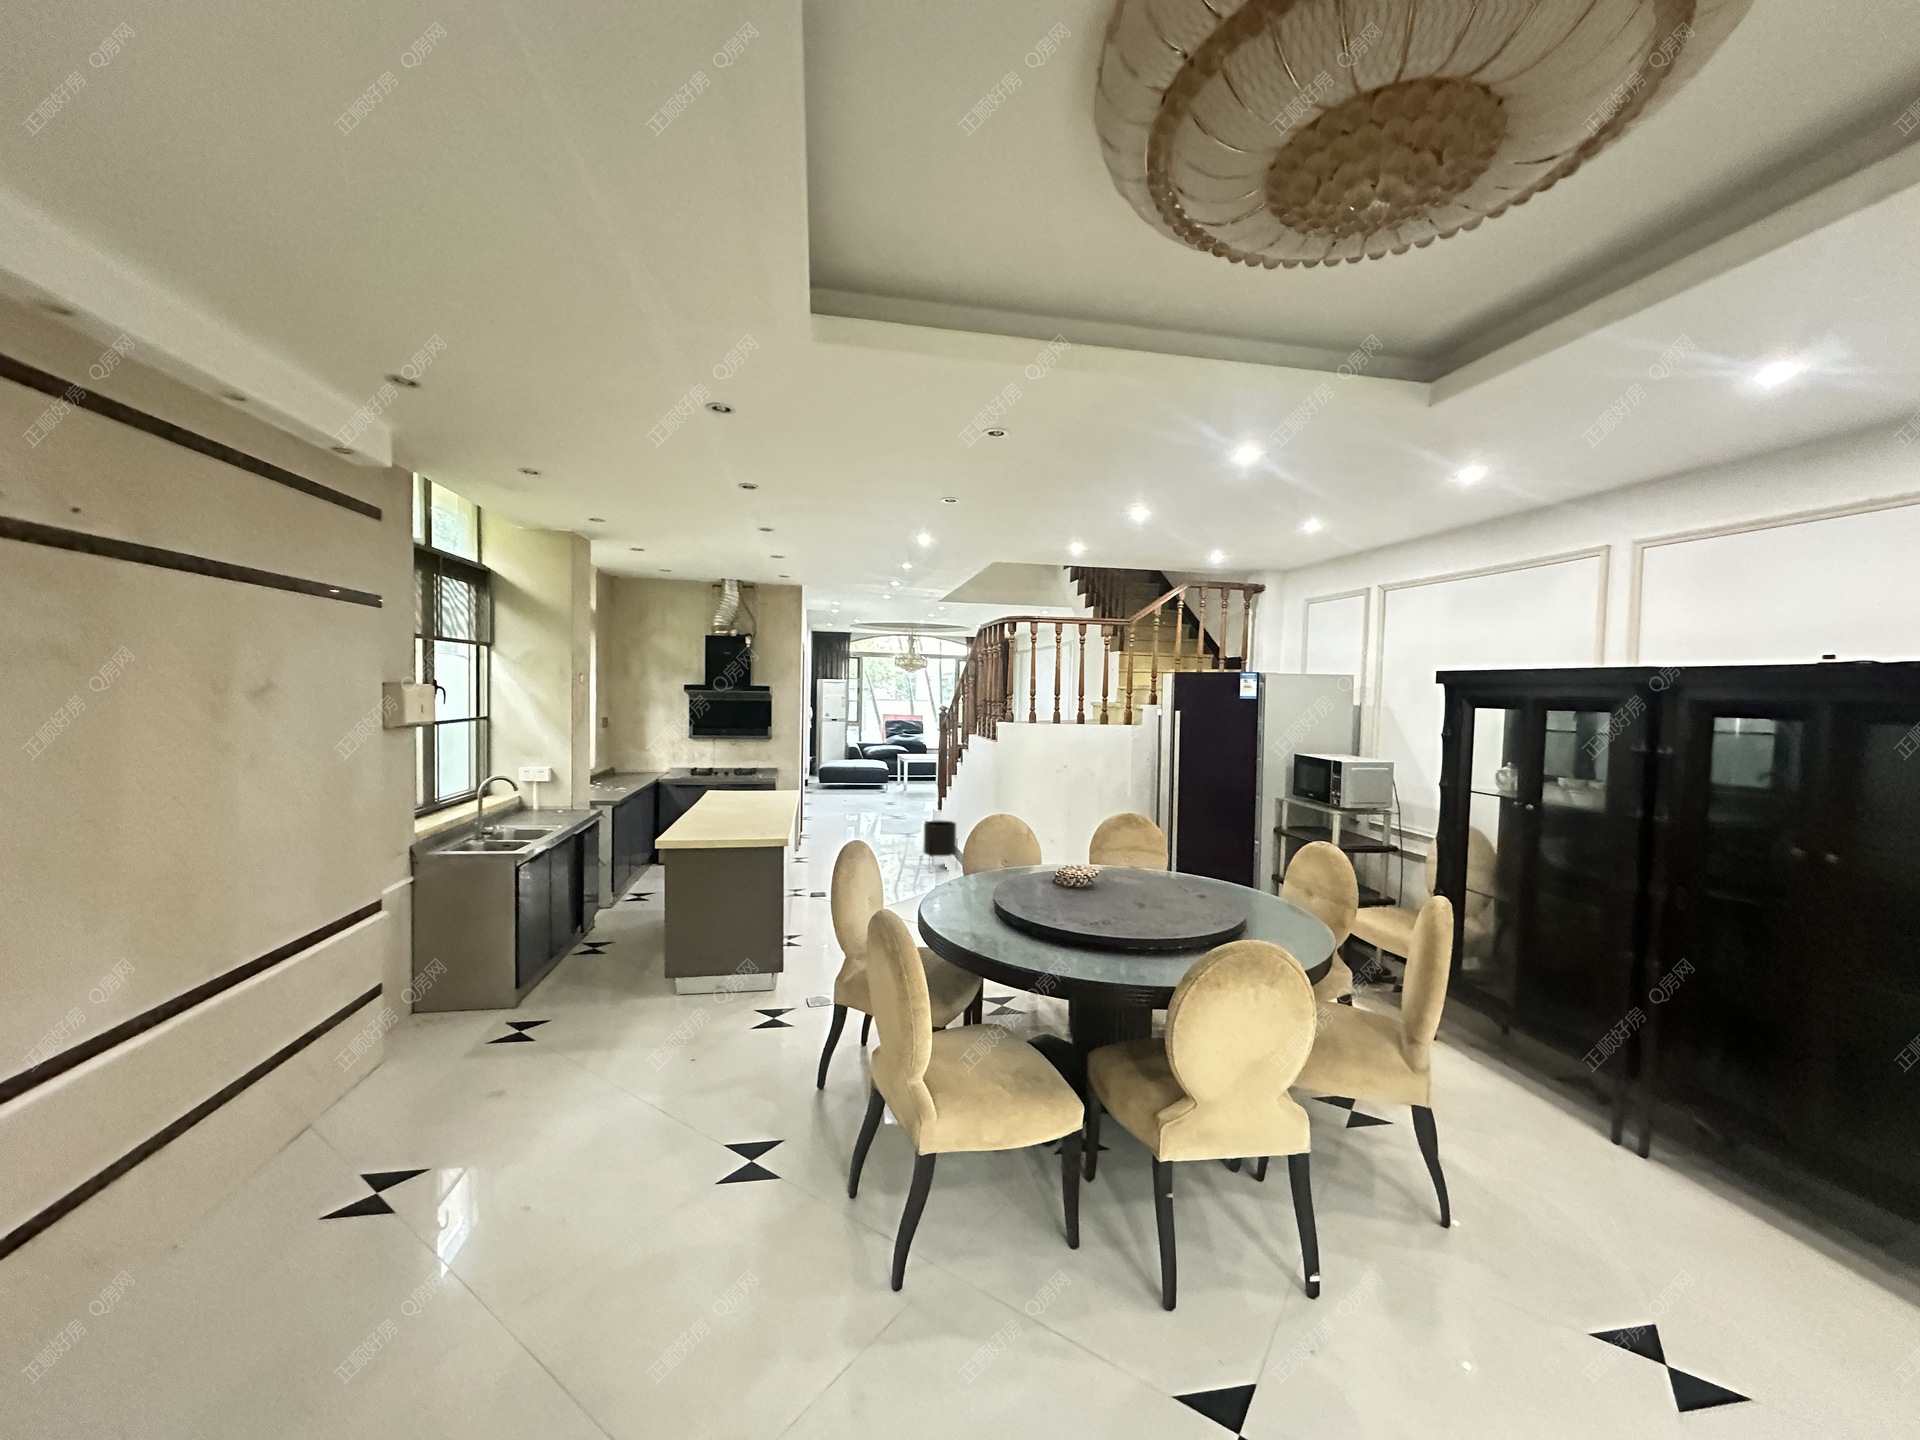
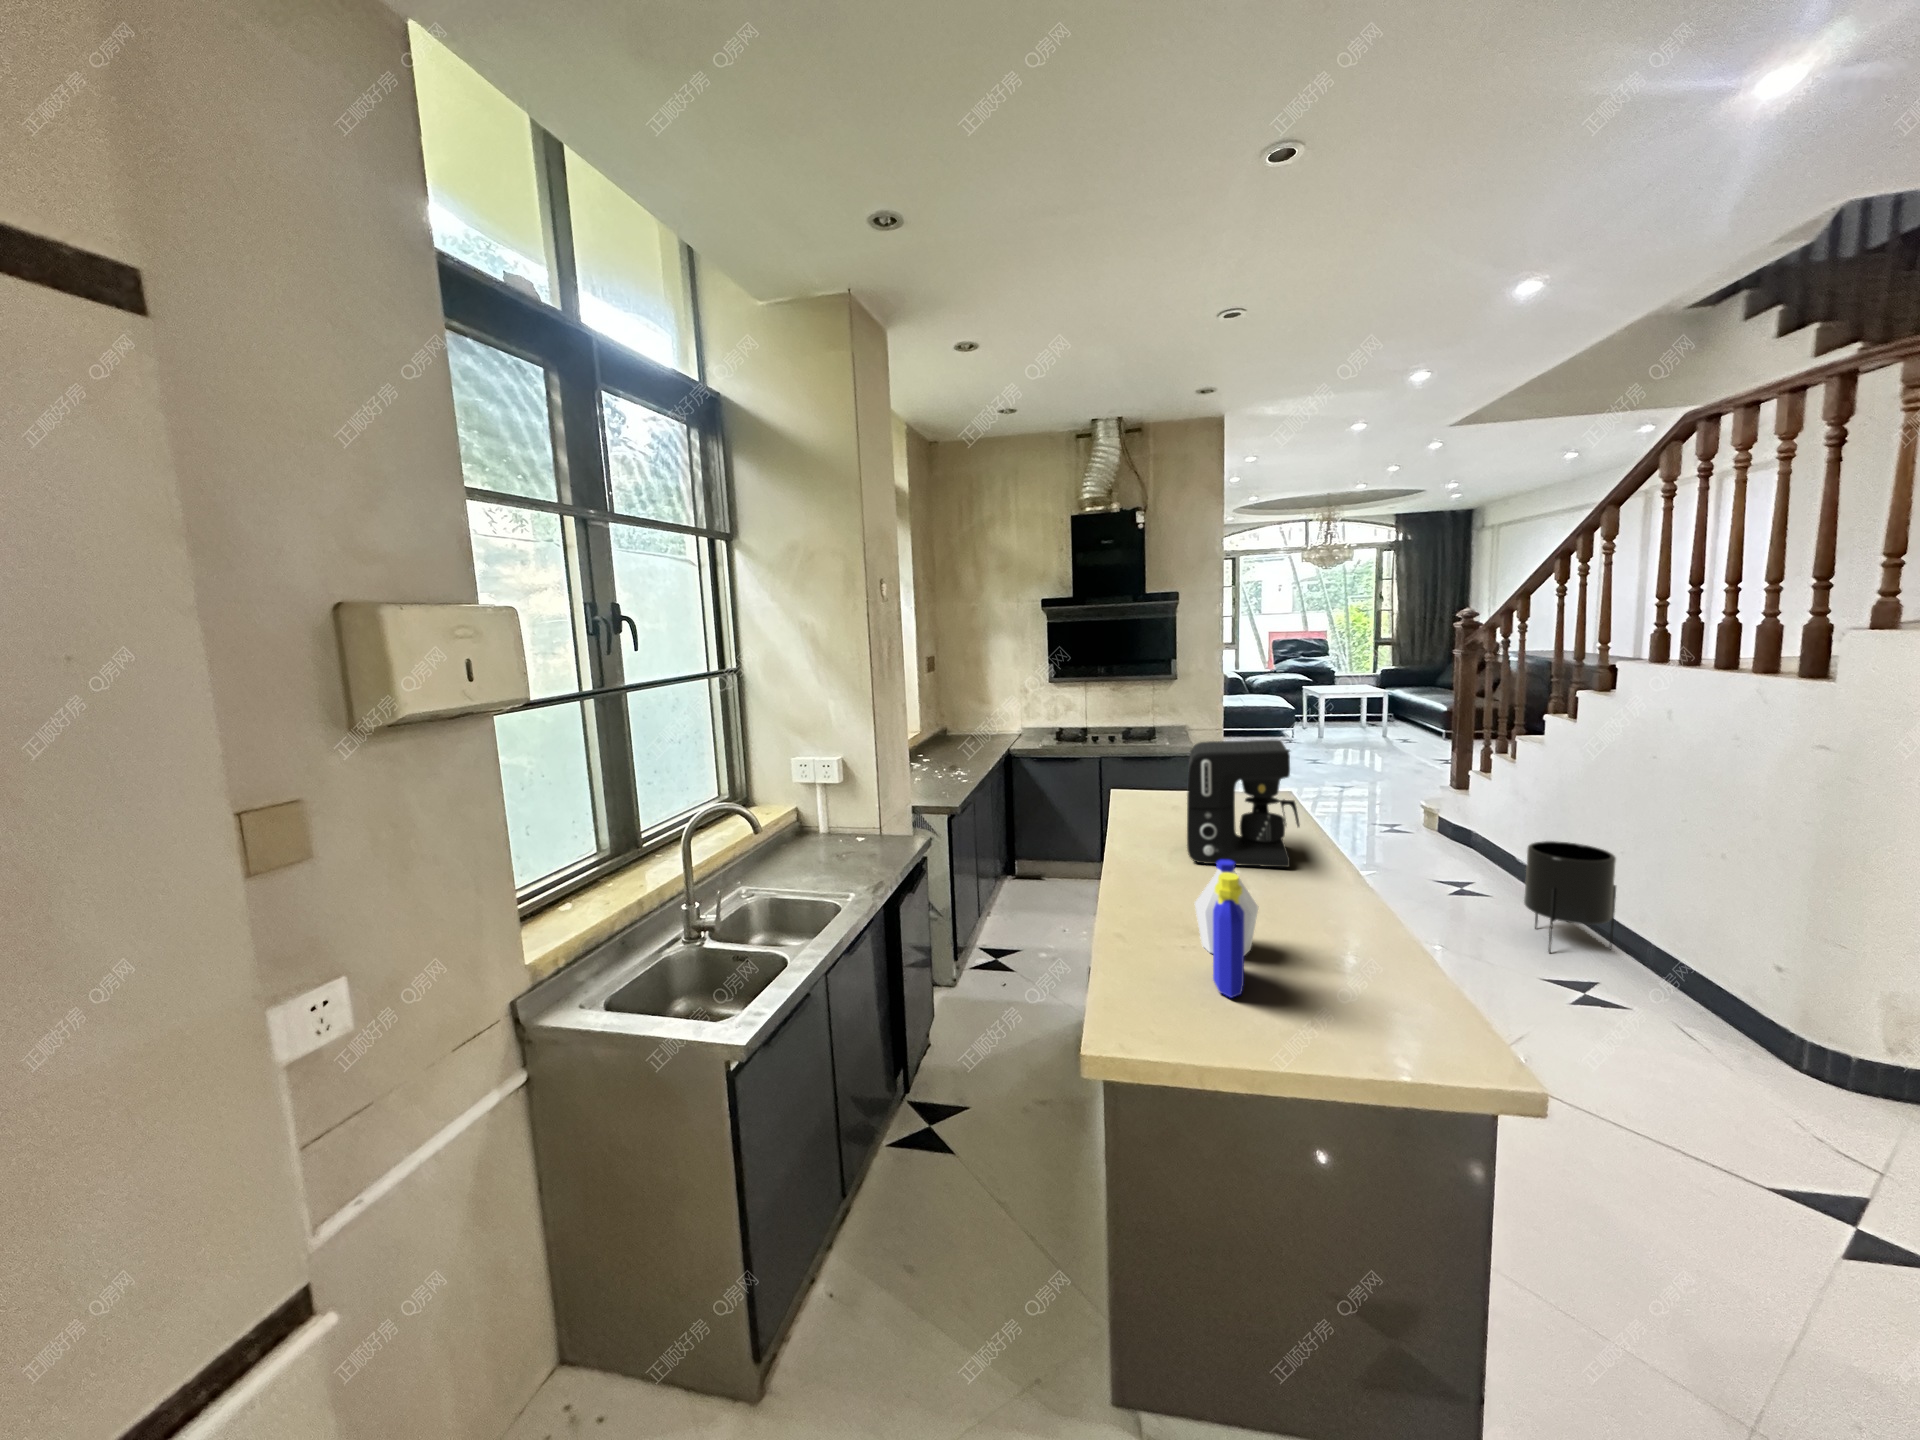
coffee maker: none [719,753,765,800] -> present [1187,740,1300,867]
bottle: none [705,783,726,820] -> present [1195,860,1258,998]

